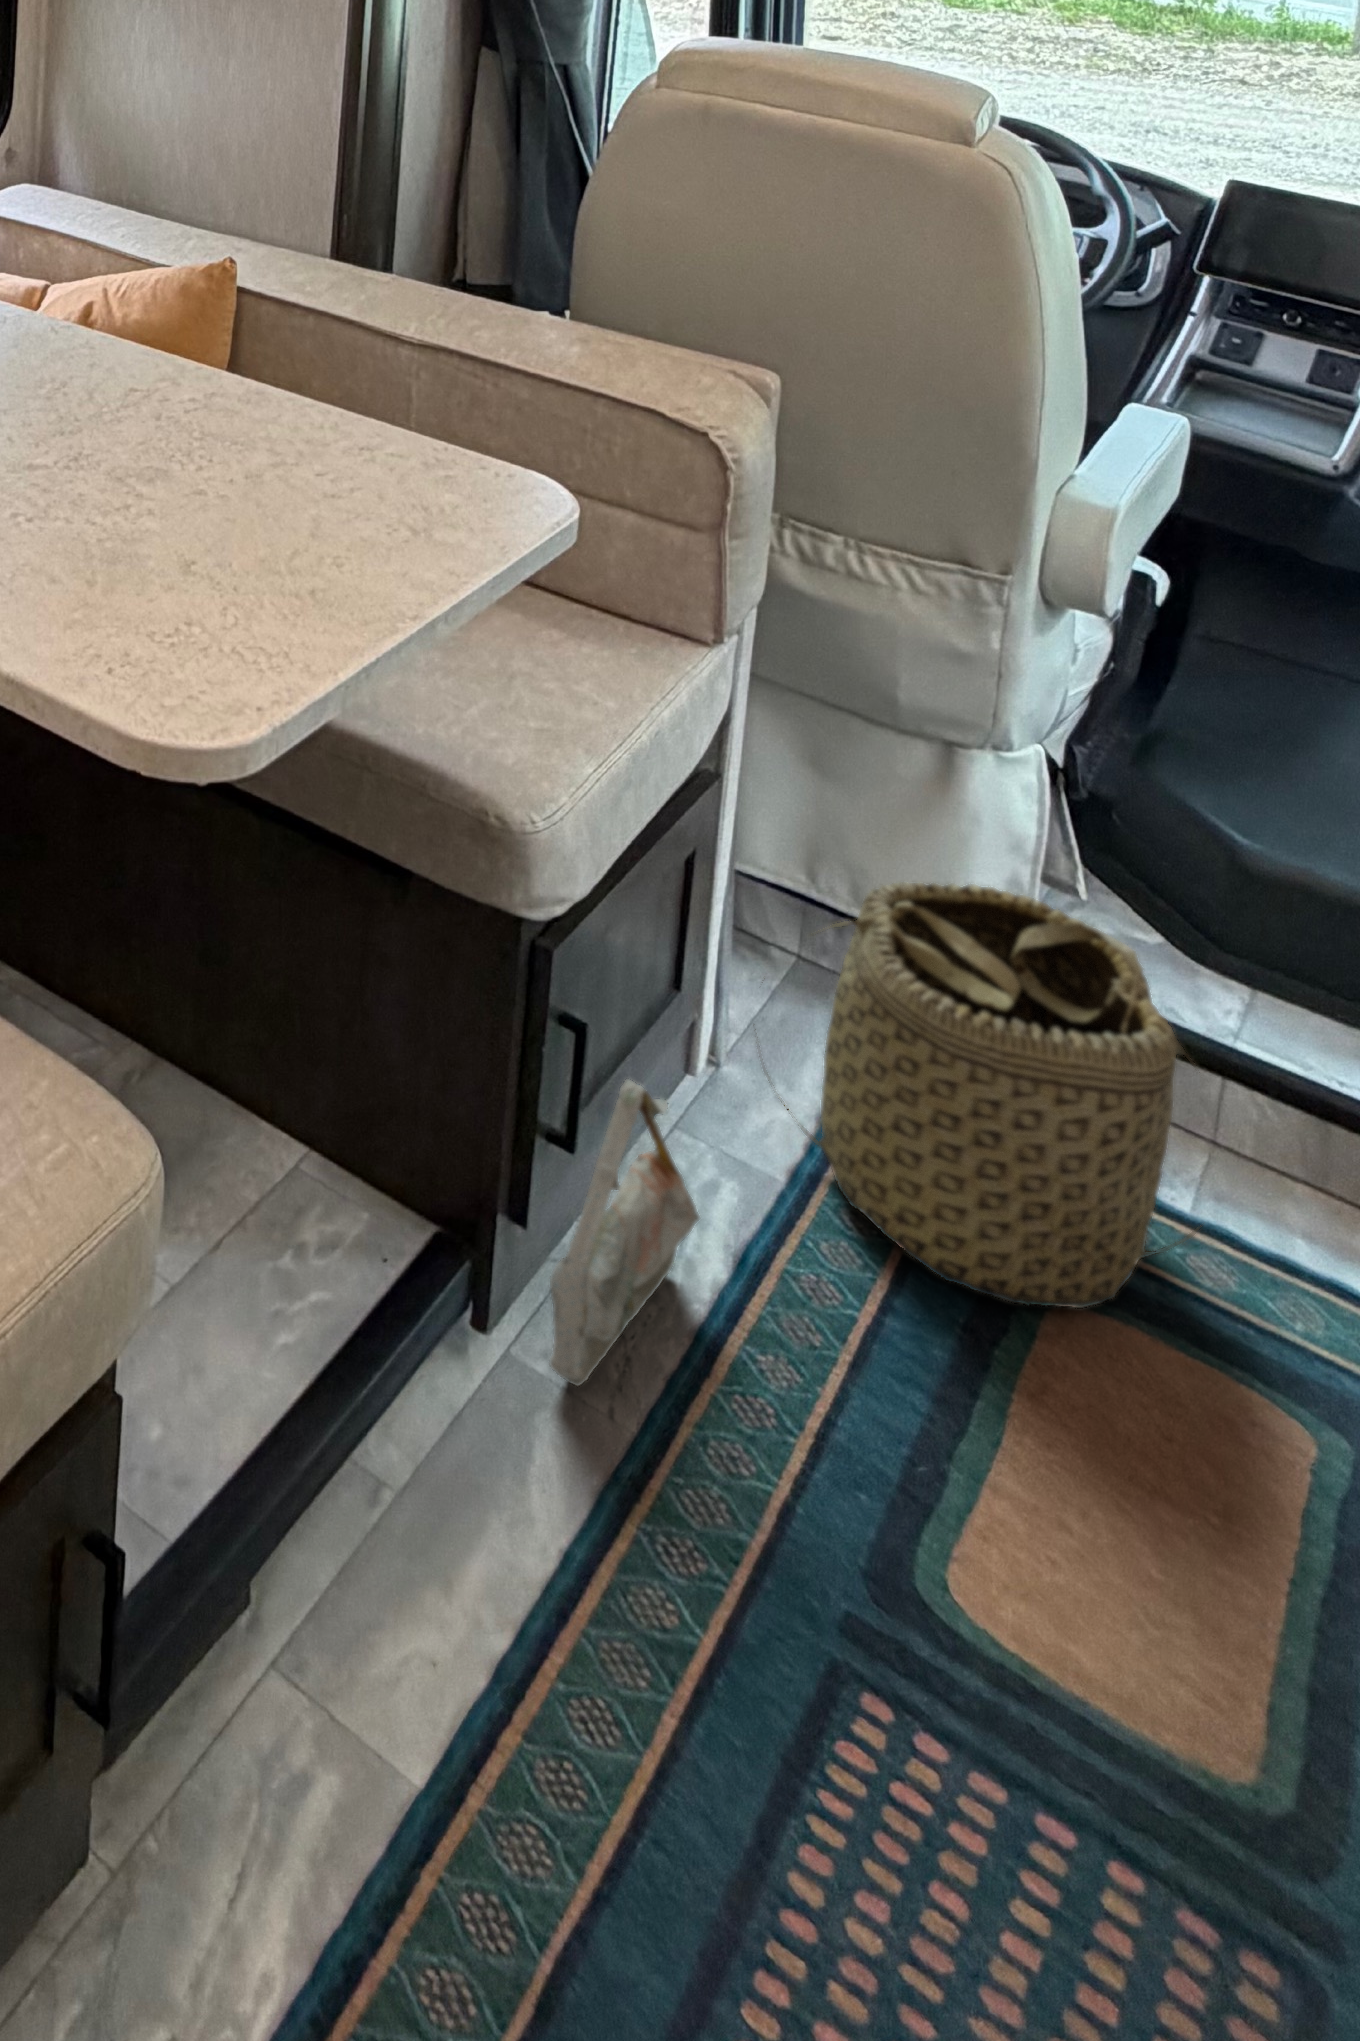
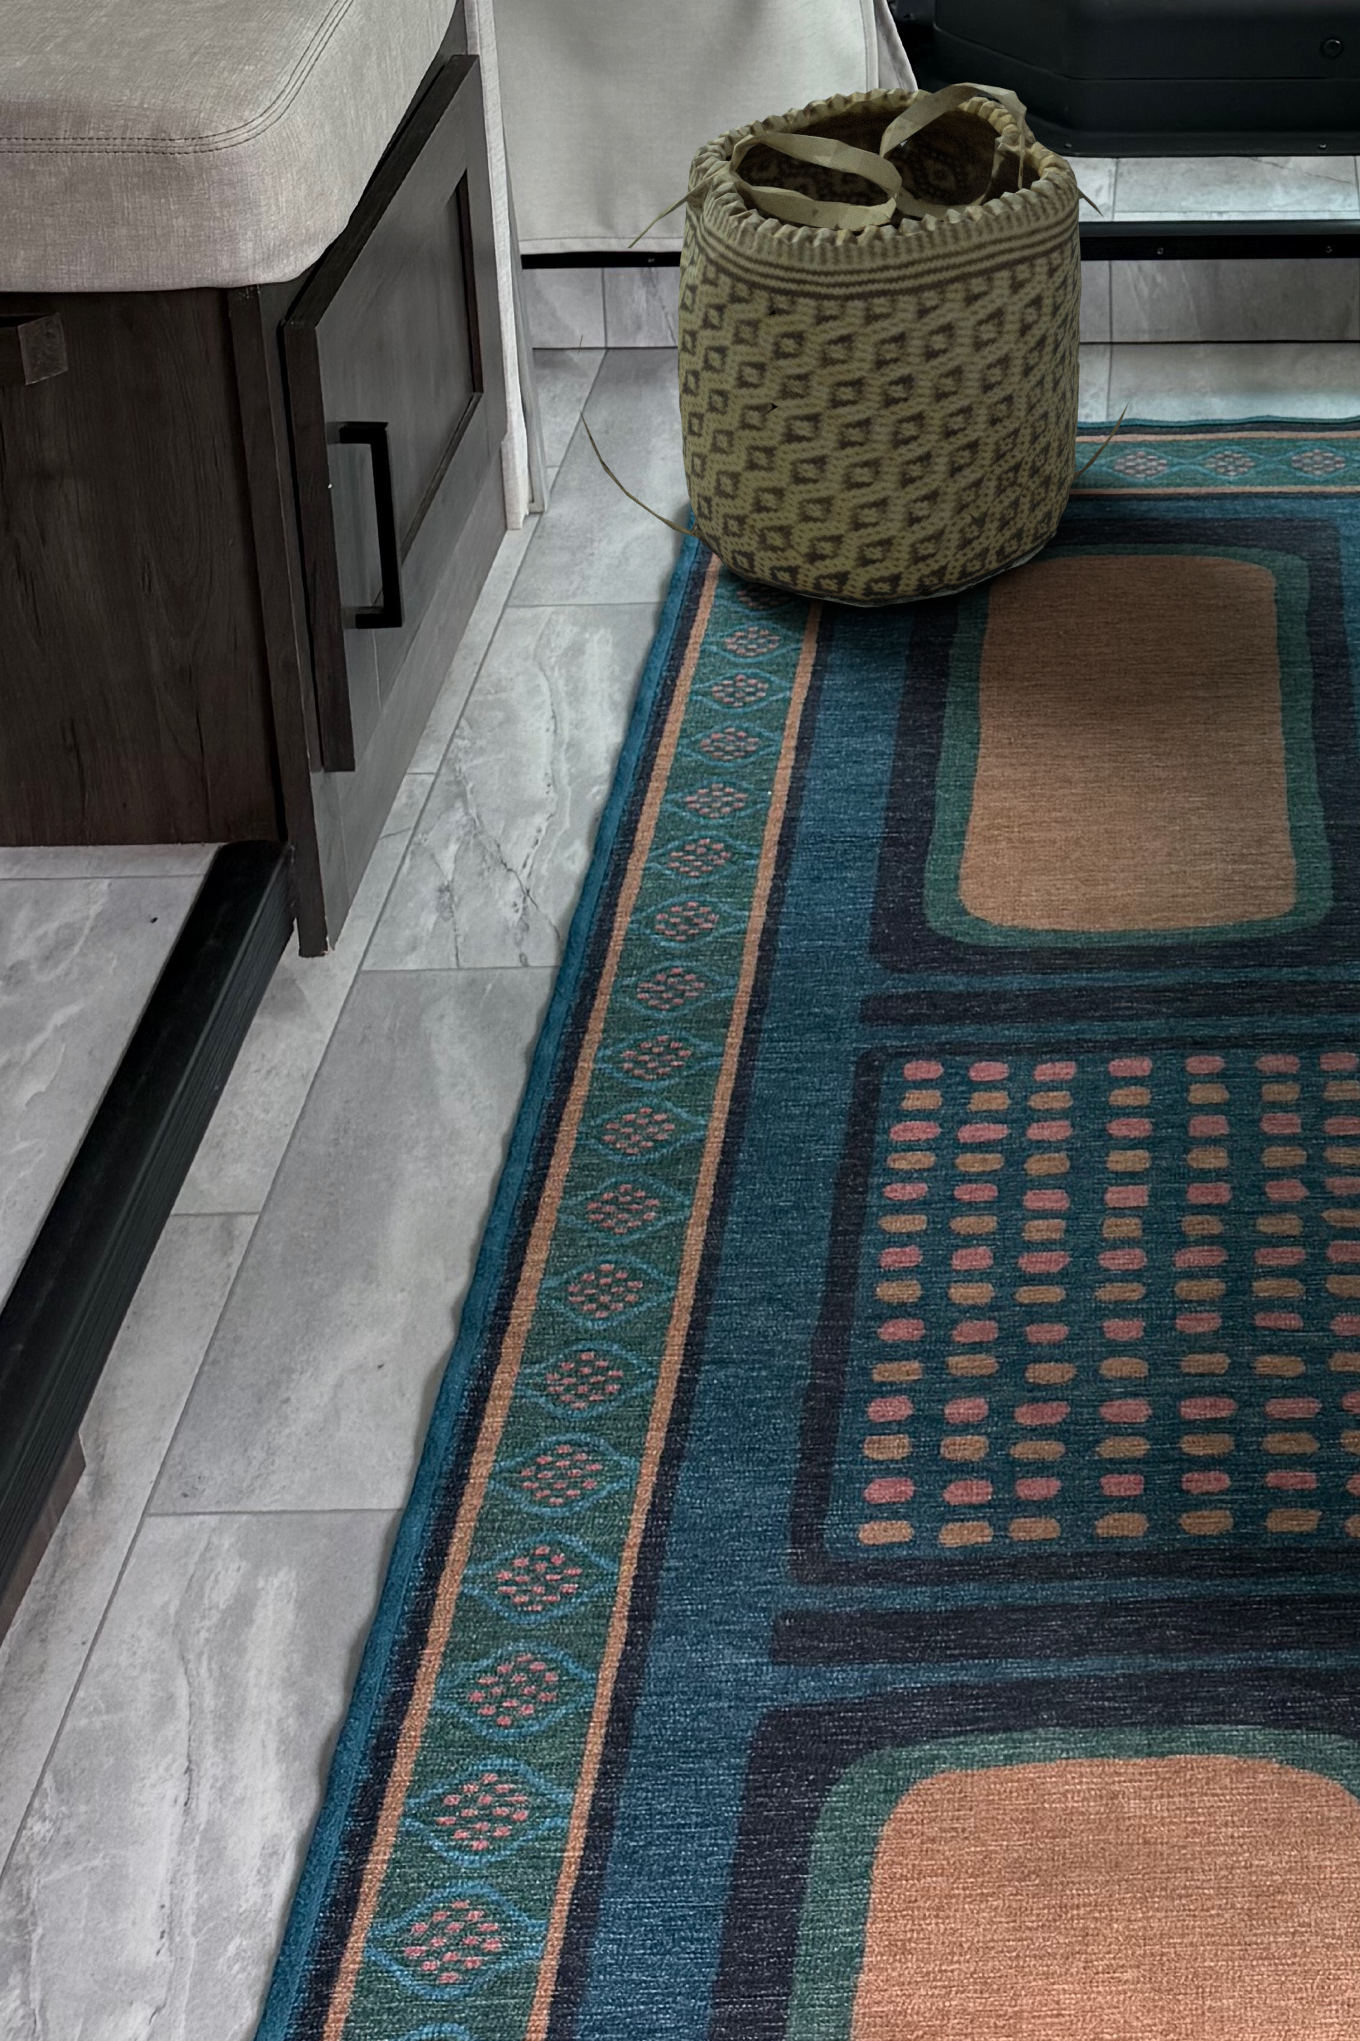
bag: present [549,1080,700,1386] -> none [400,492,576,953]

